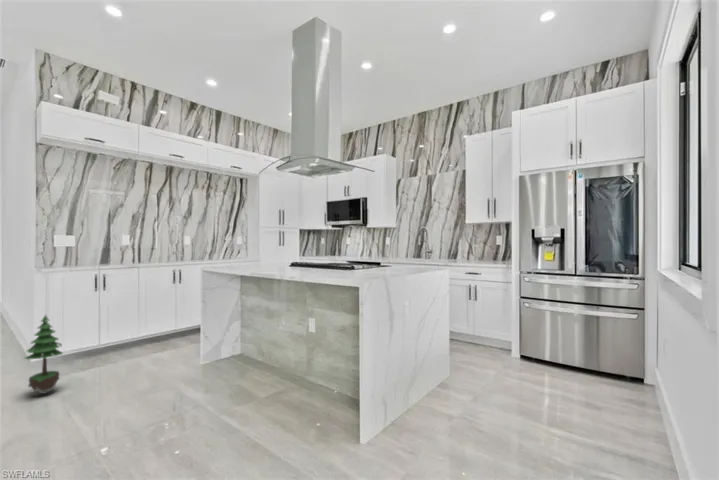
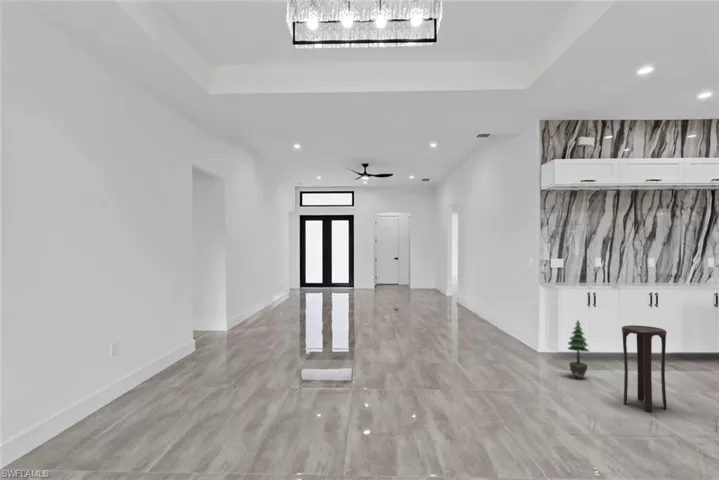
stool: none [70,314,133,433] -> present [622,325,667,412]

